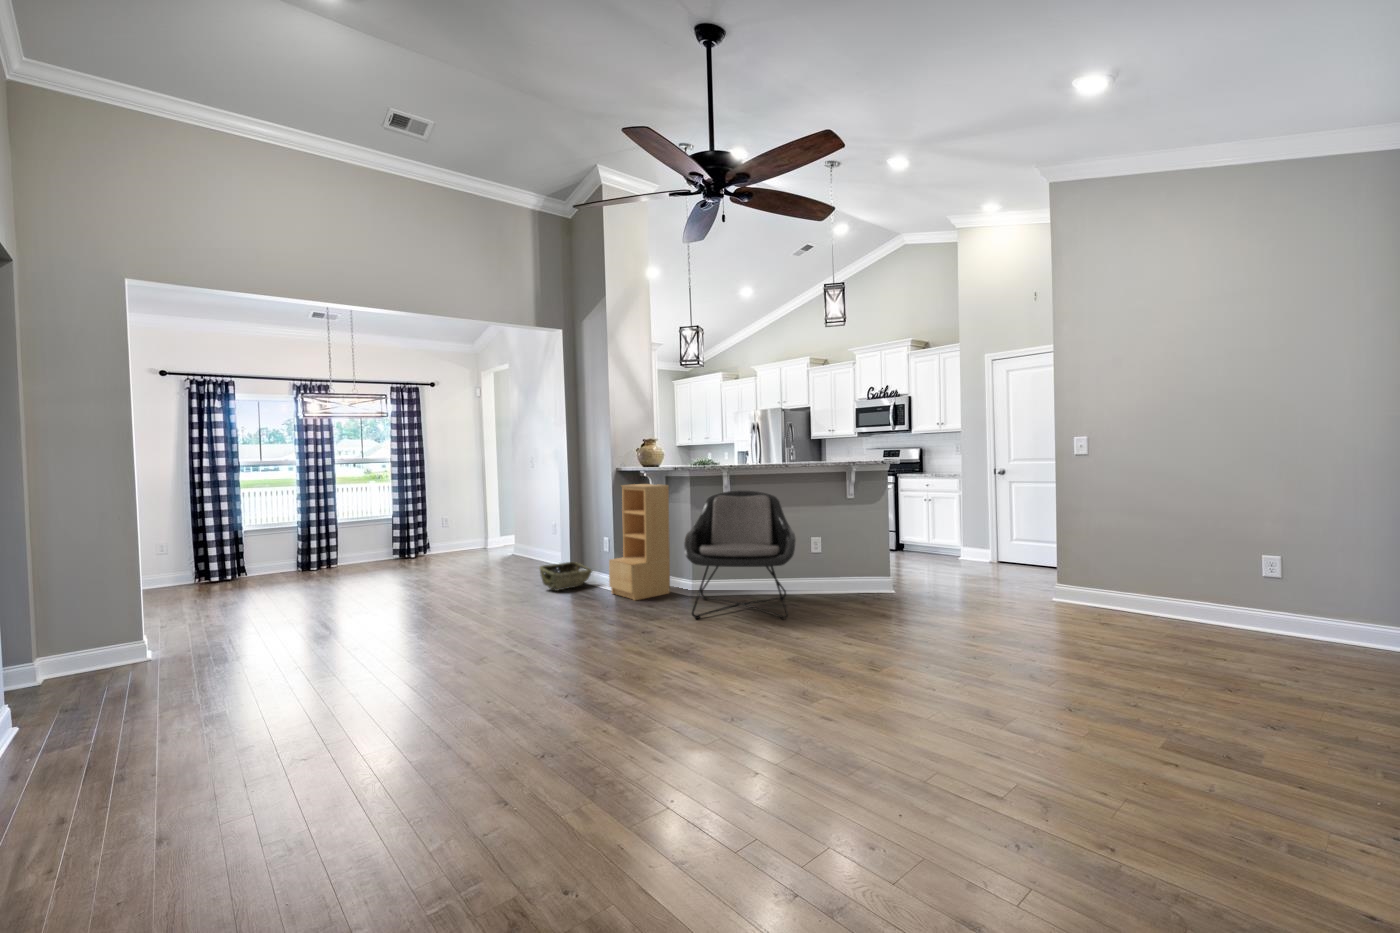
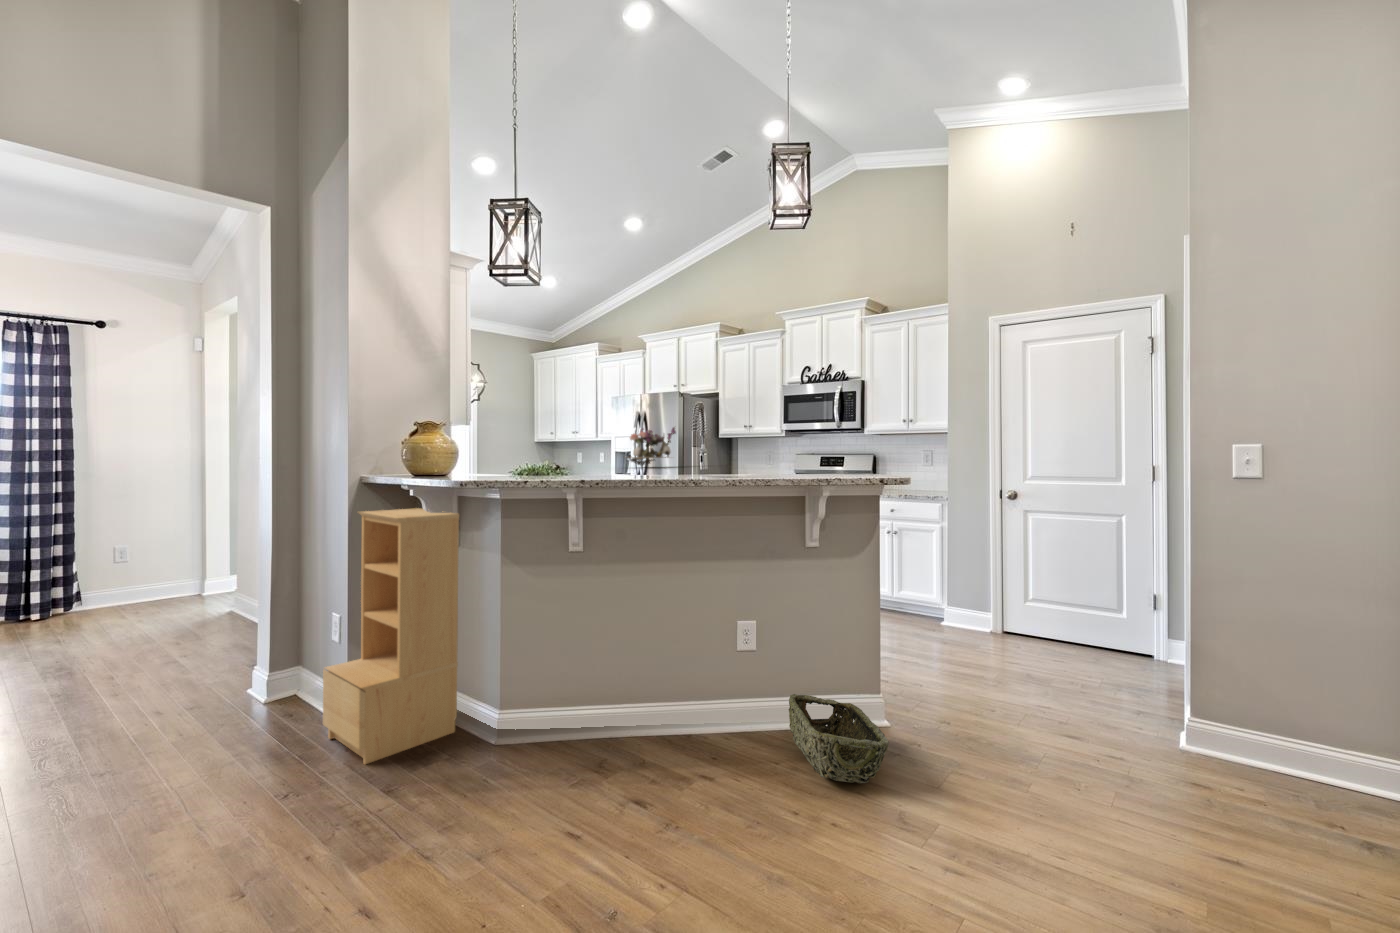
flower arrangement: none [746,433,780,461] -> present [630,427,676,466]
lounge chair: present [684,490,796,620] -> none [454,529,720,854]
woven basket: present [540,562,592,591] -> present [789,694,889,784]

